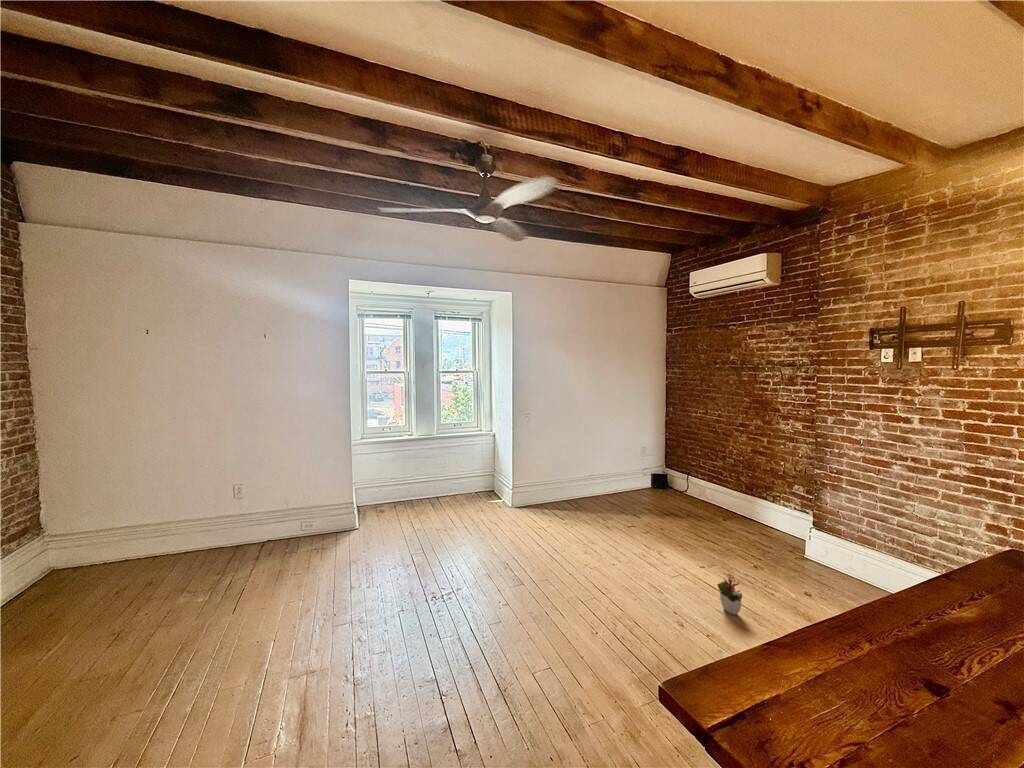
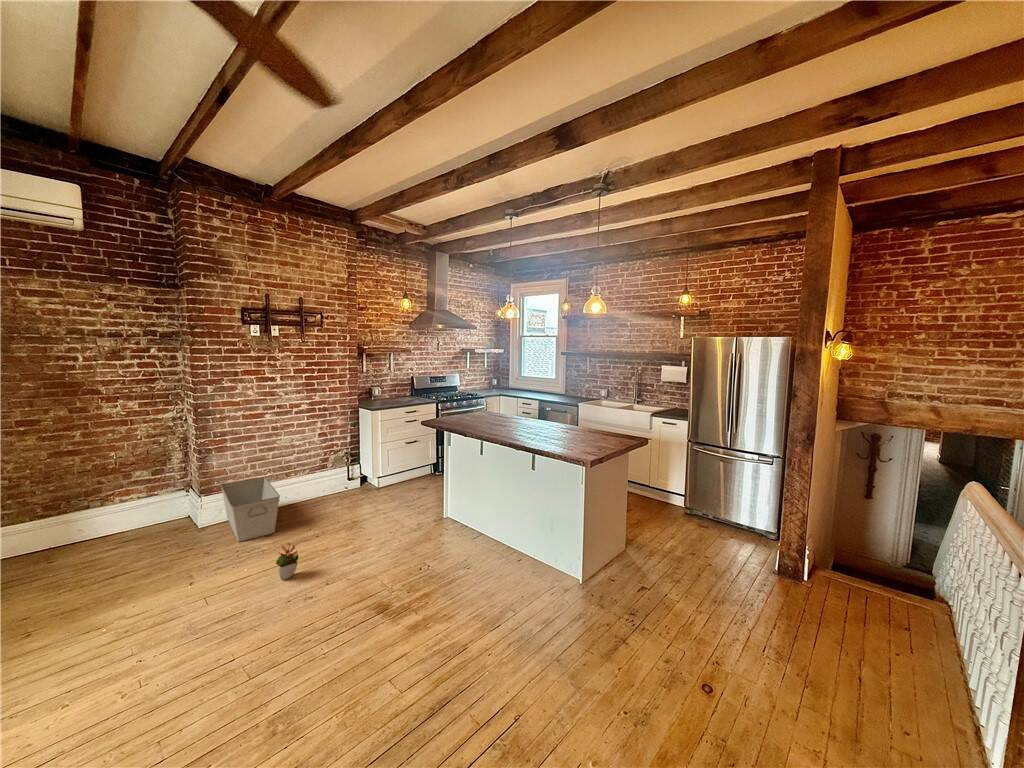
storage bin: none [777,525,874,596] -> present [221,477,280,542]

